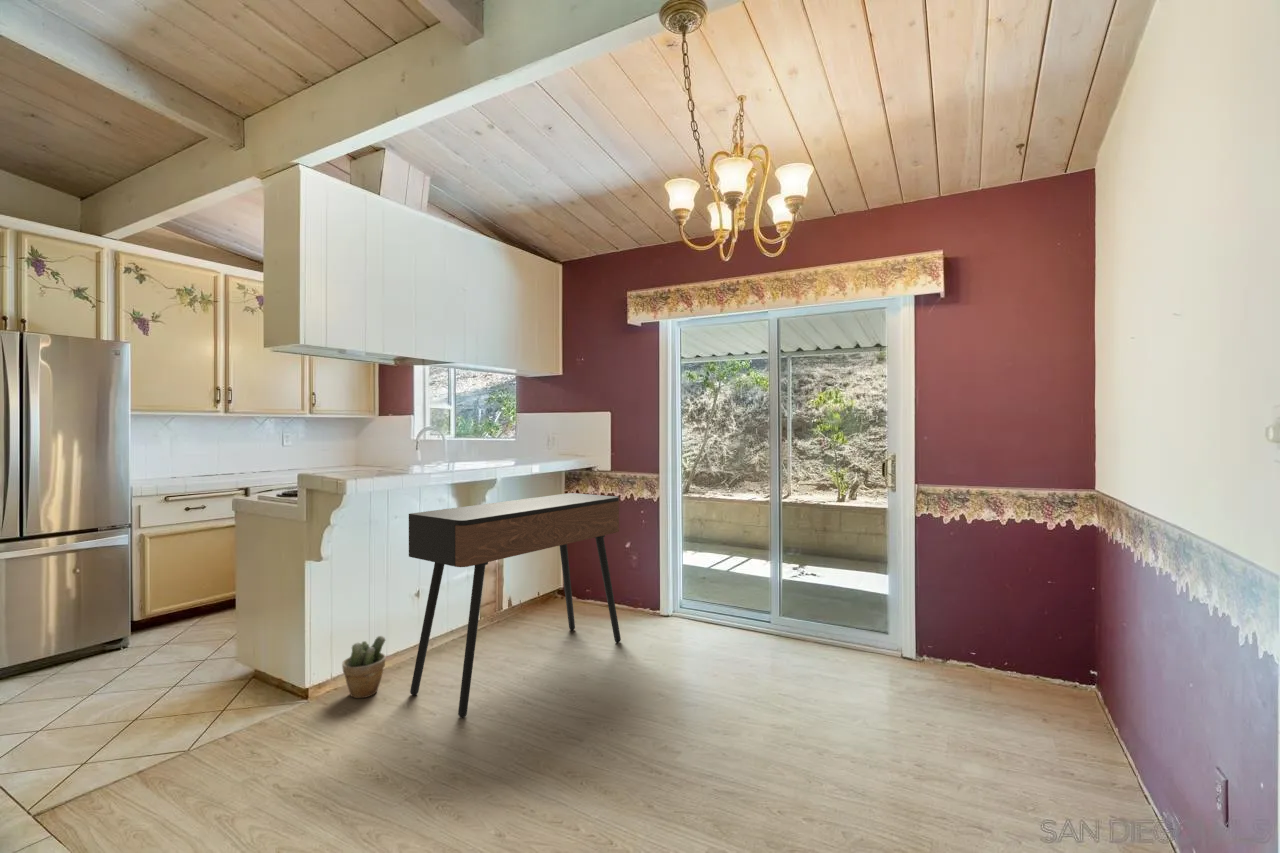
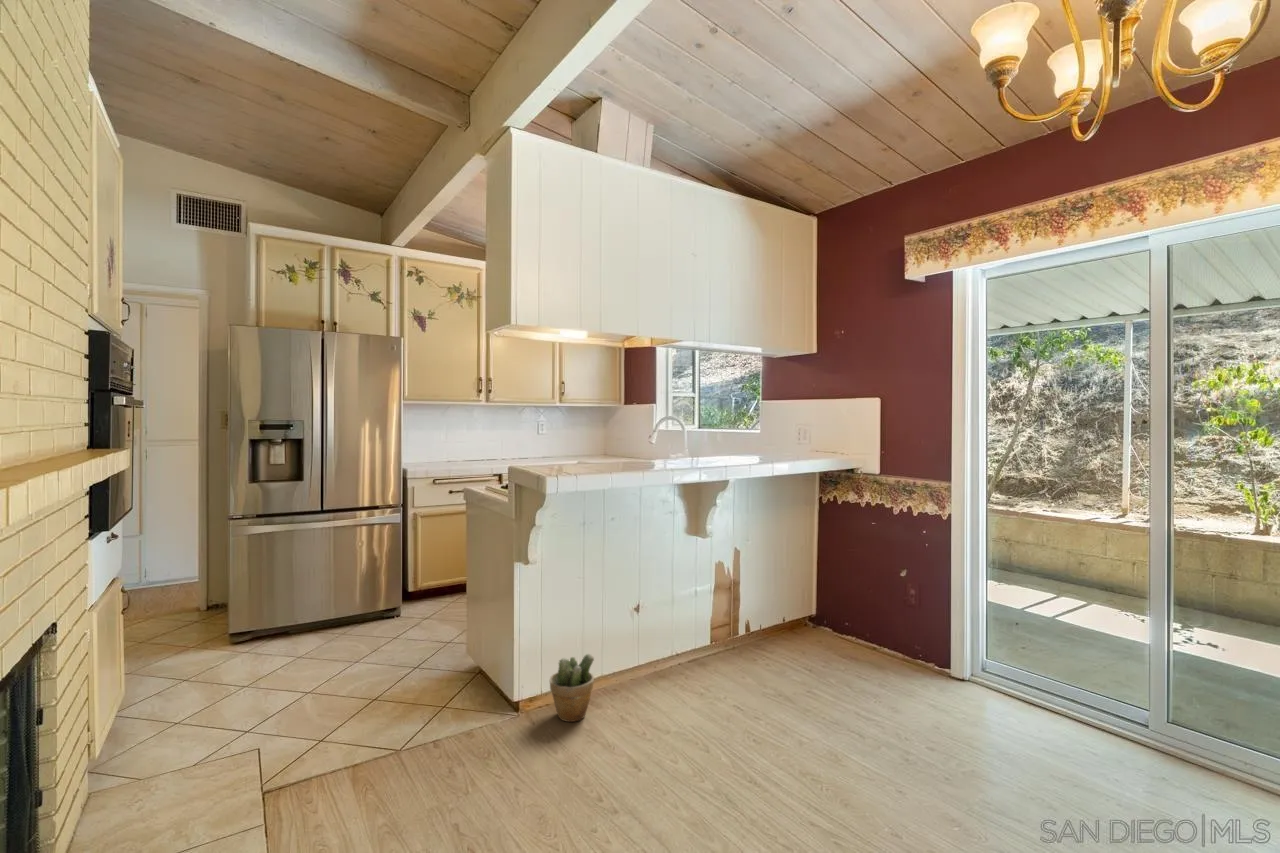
console table: present [409,493,621,717] -> none [616,502,888,780]

